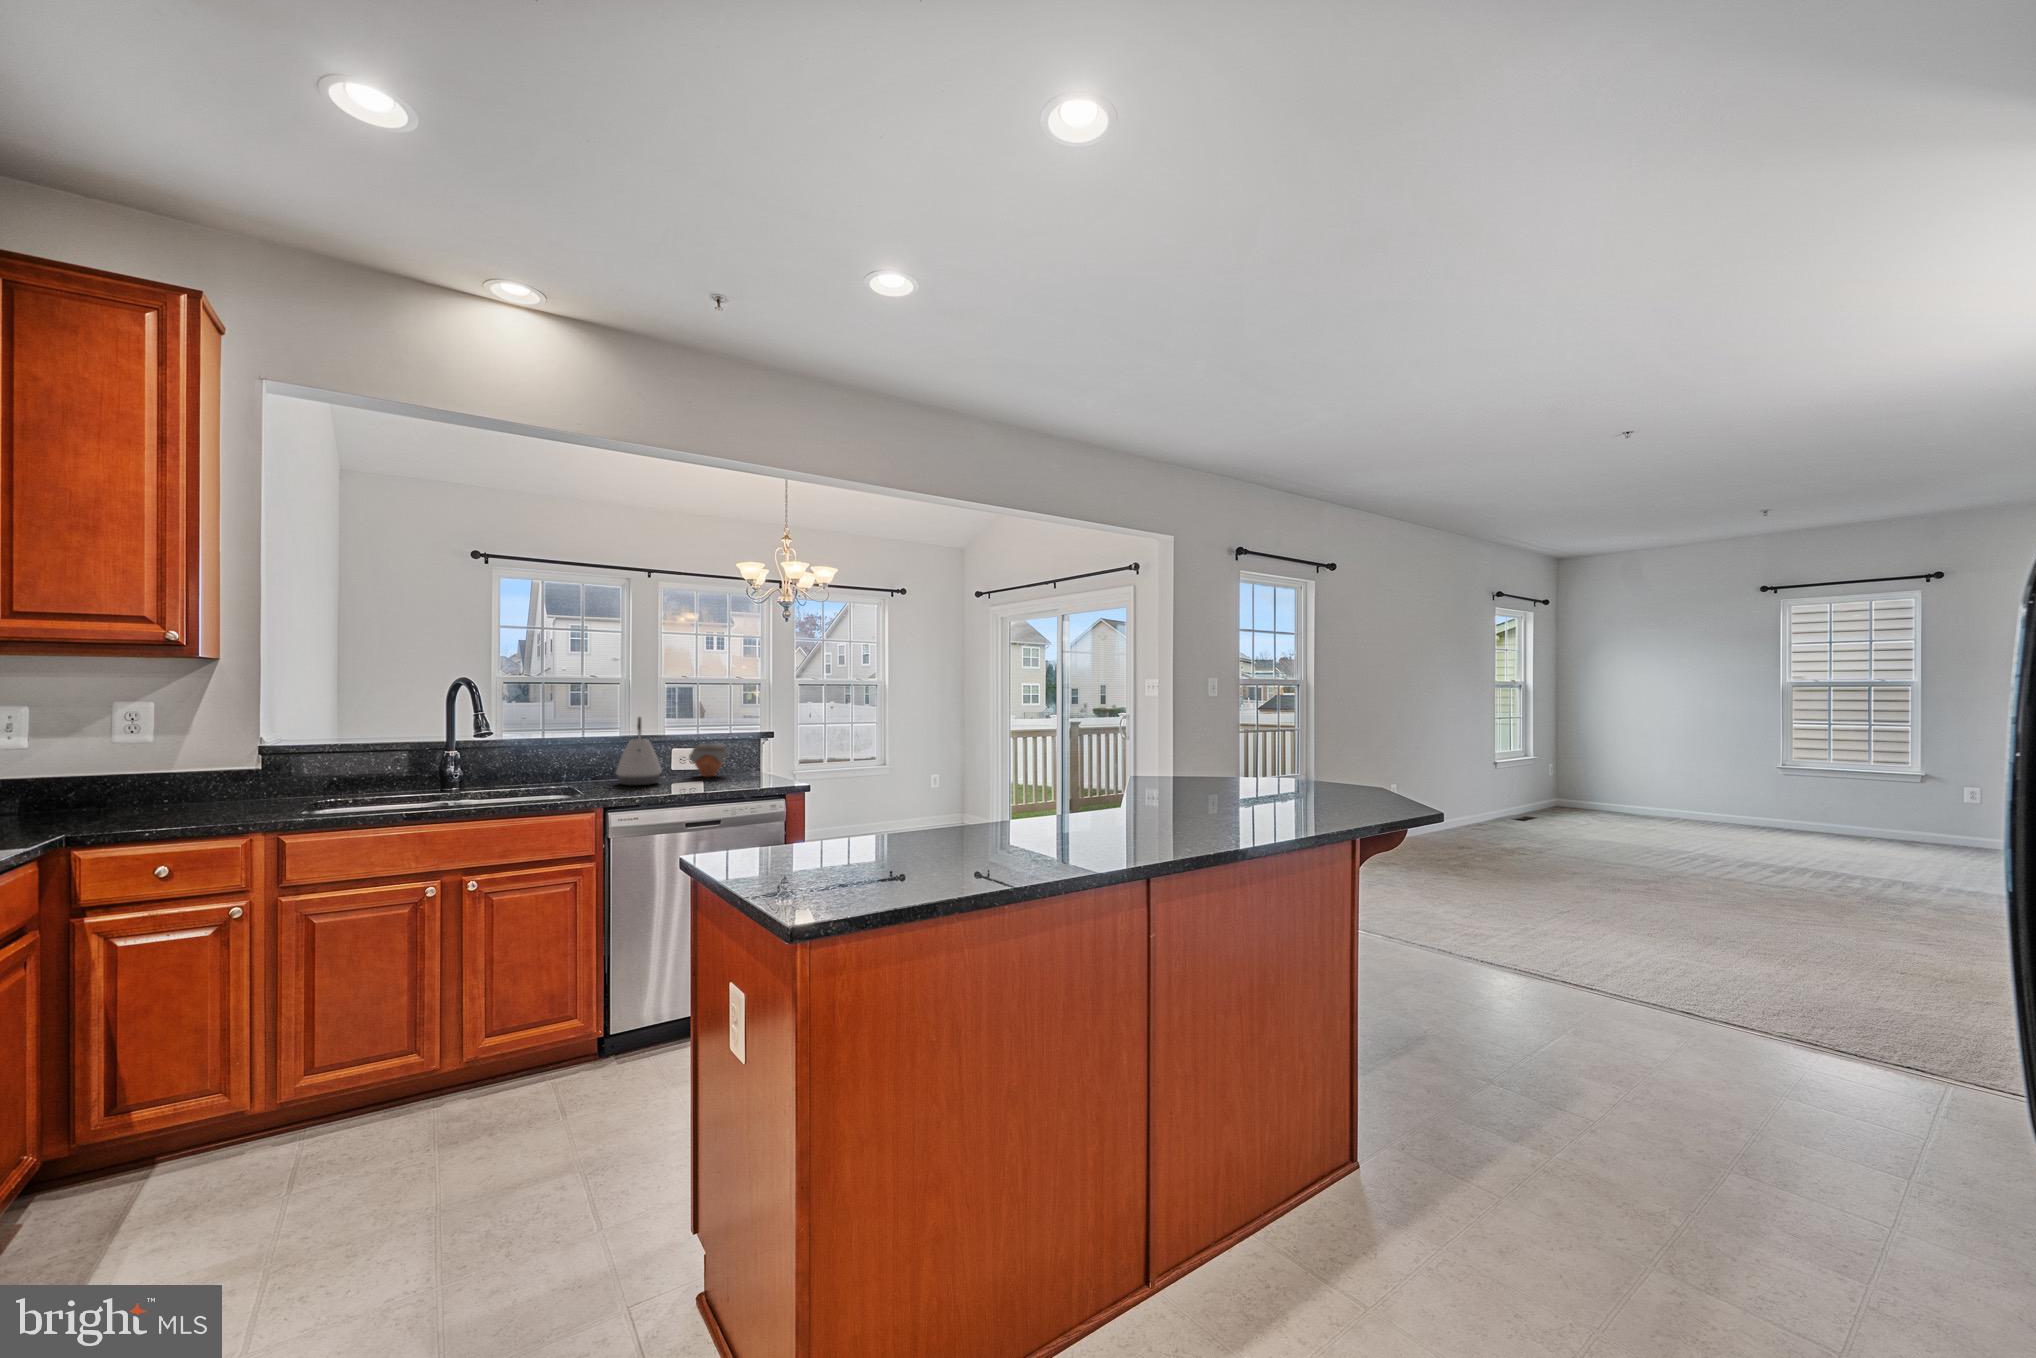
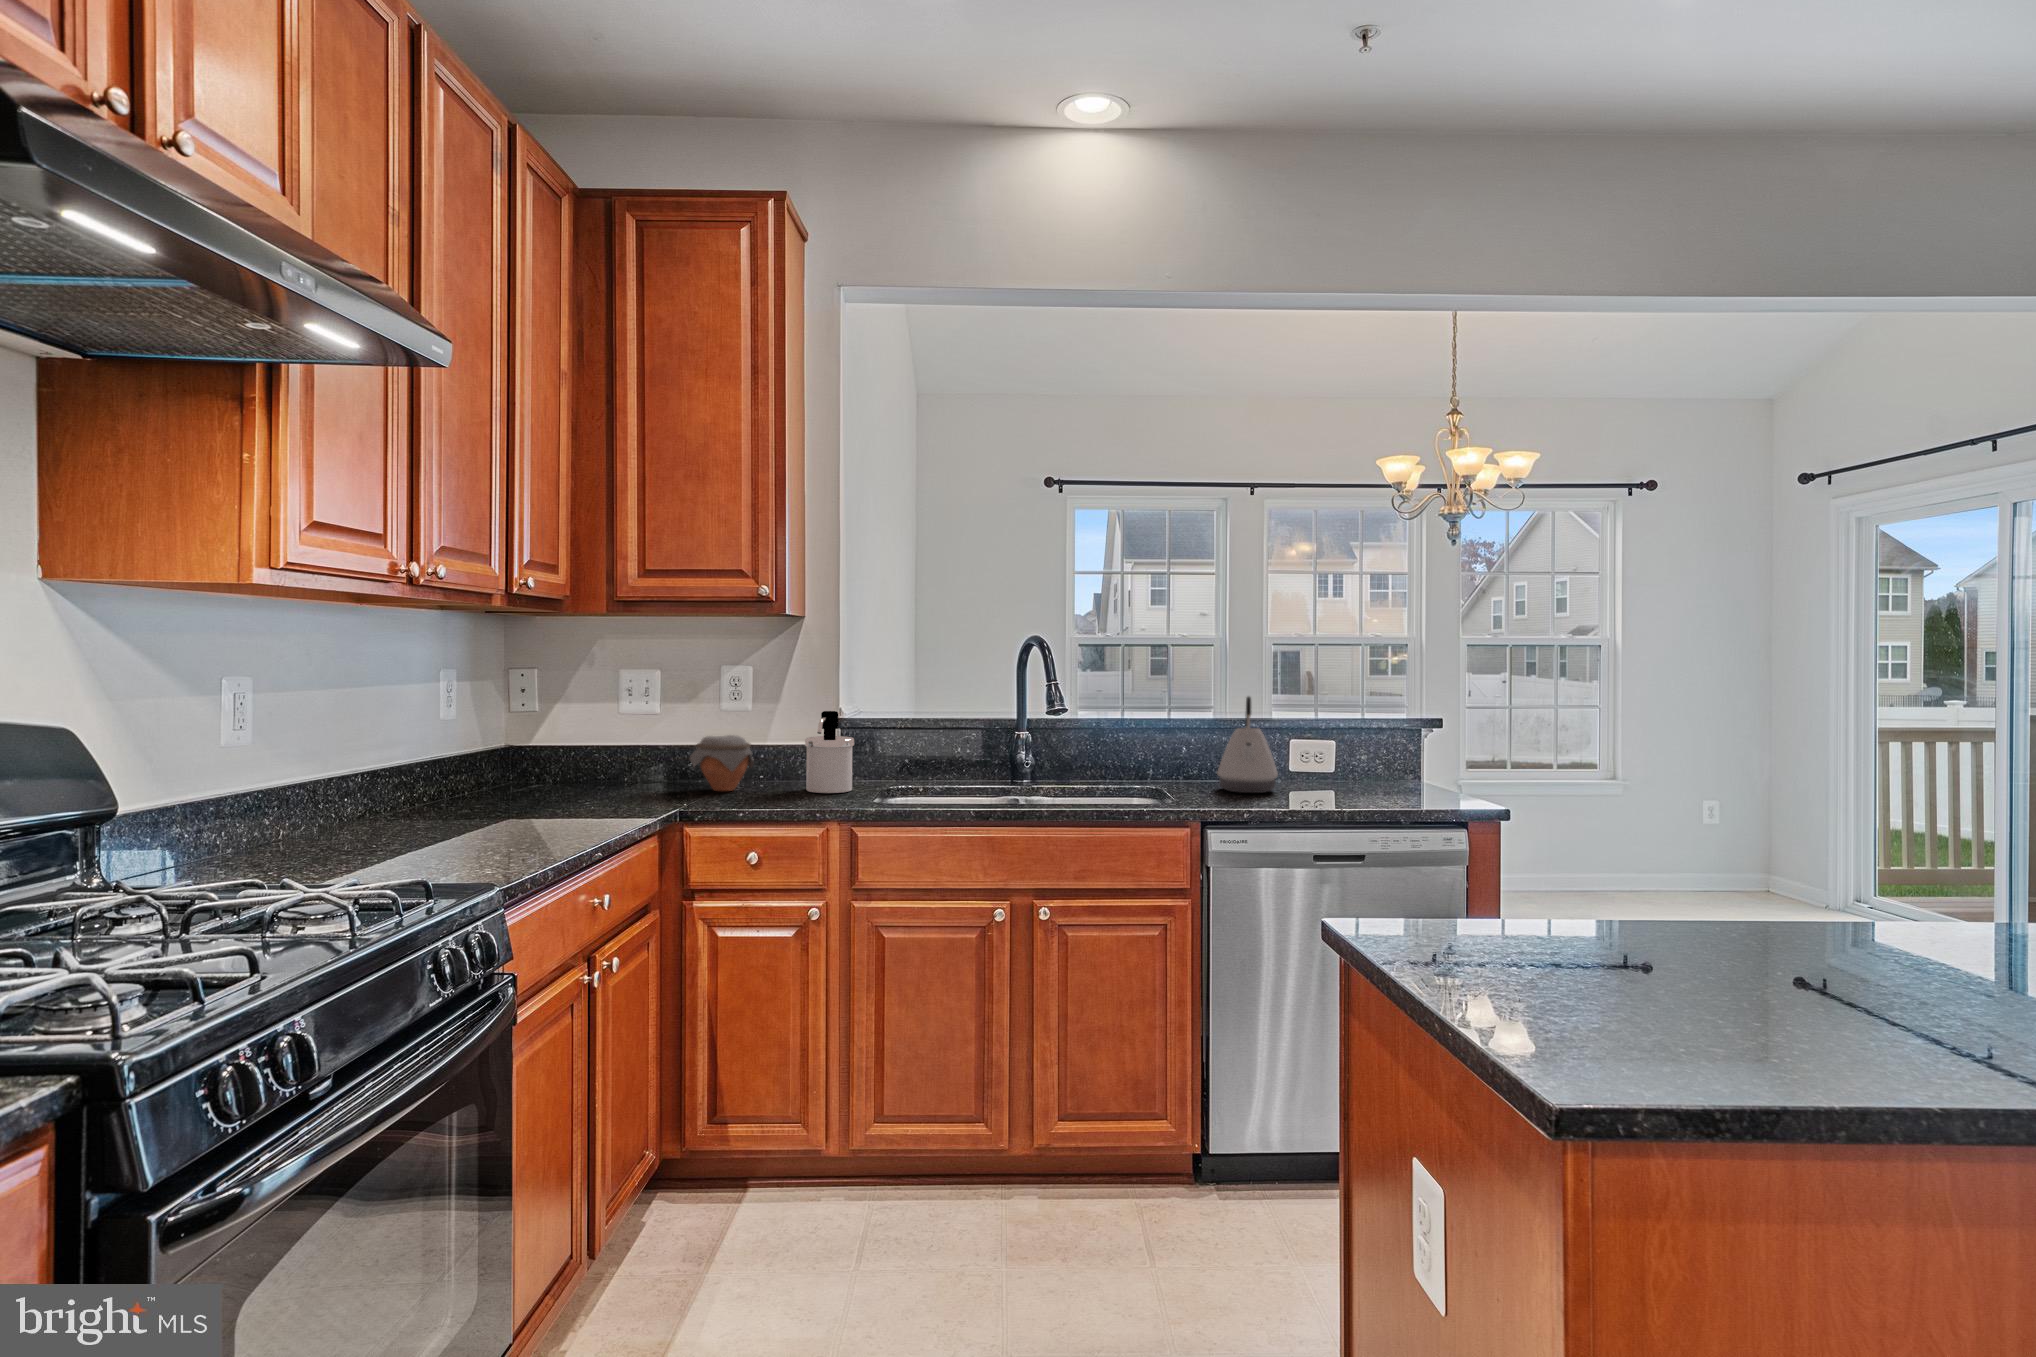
soap dispenser: none [222,739,278,810] -> present [805,711,854,793]
jar: present [689,743,728,777] -> present [690,735,754,791]

